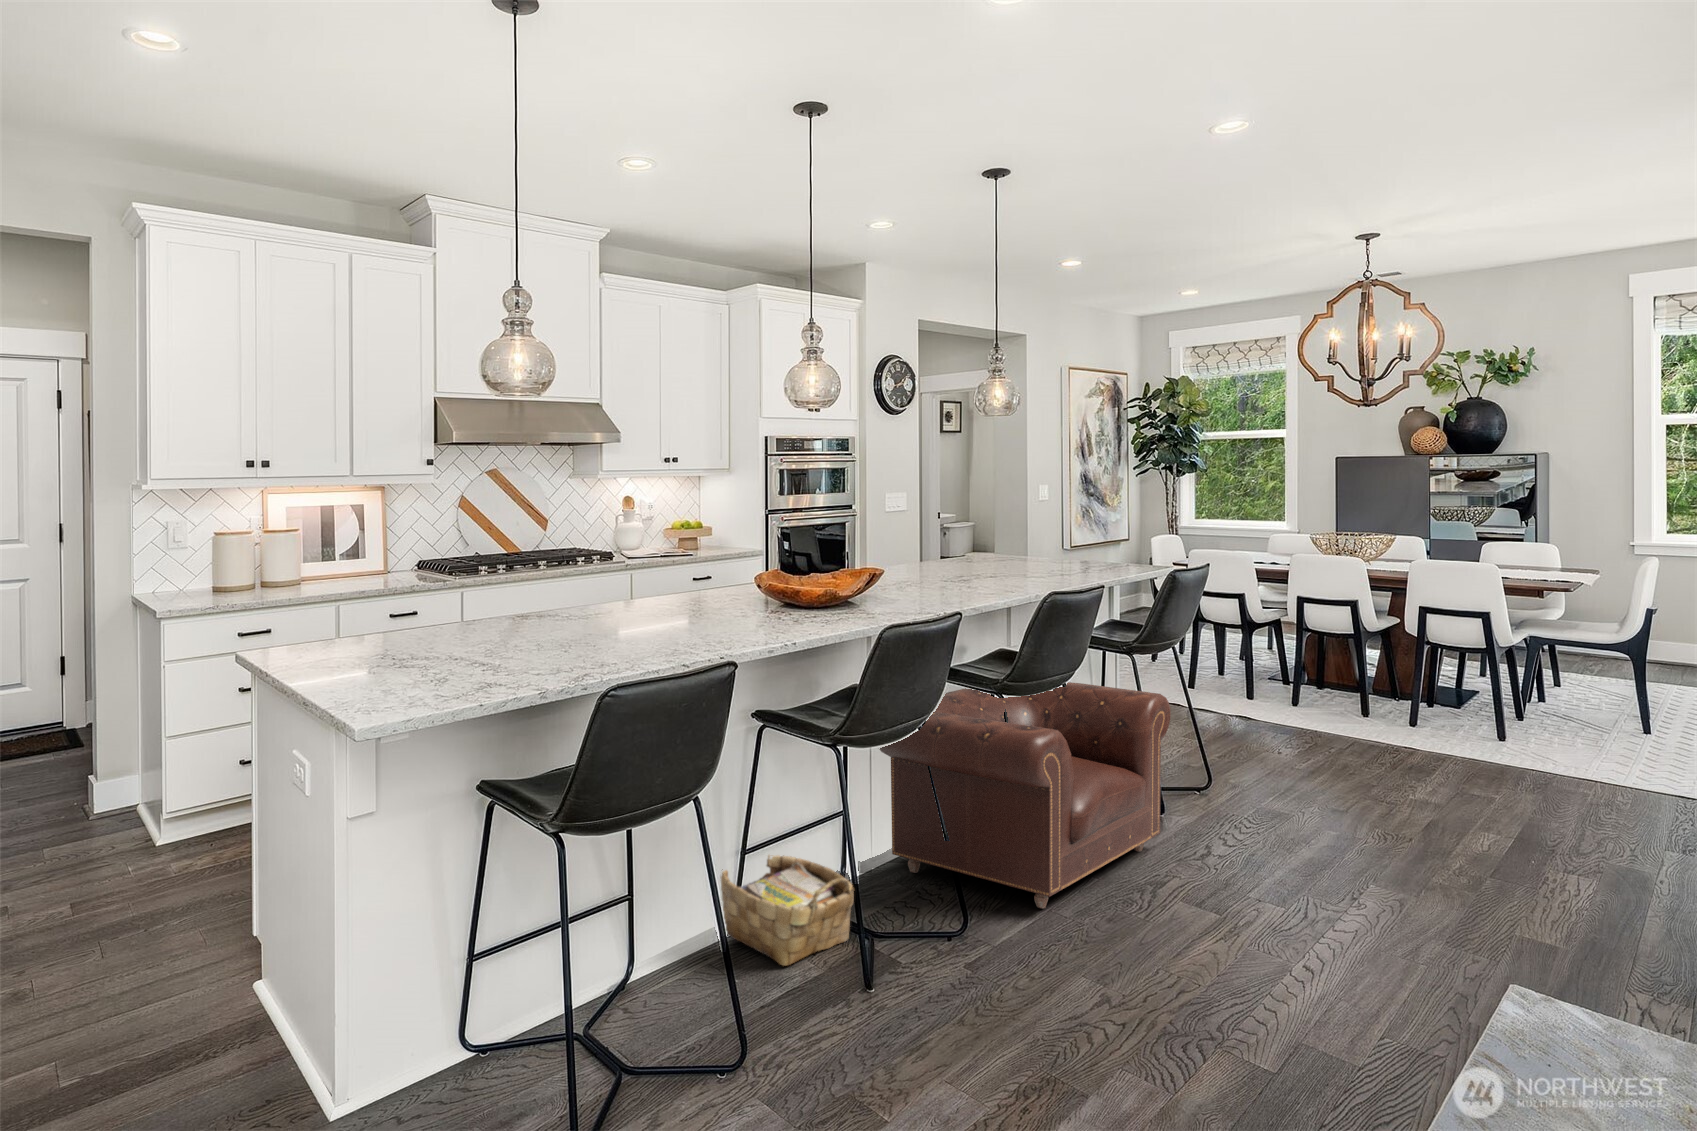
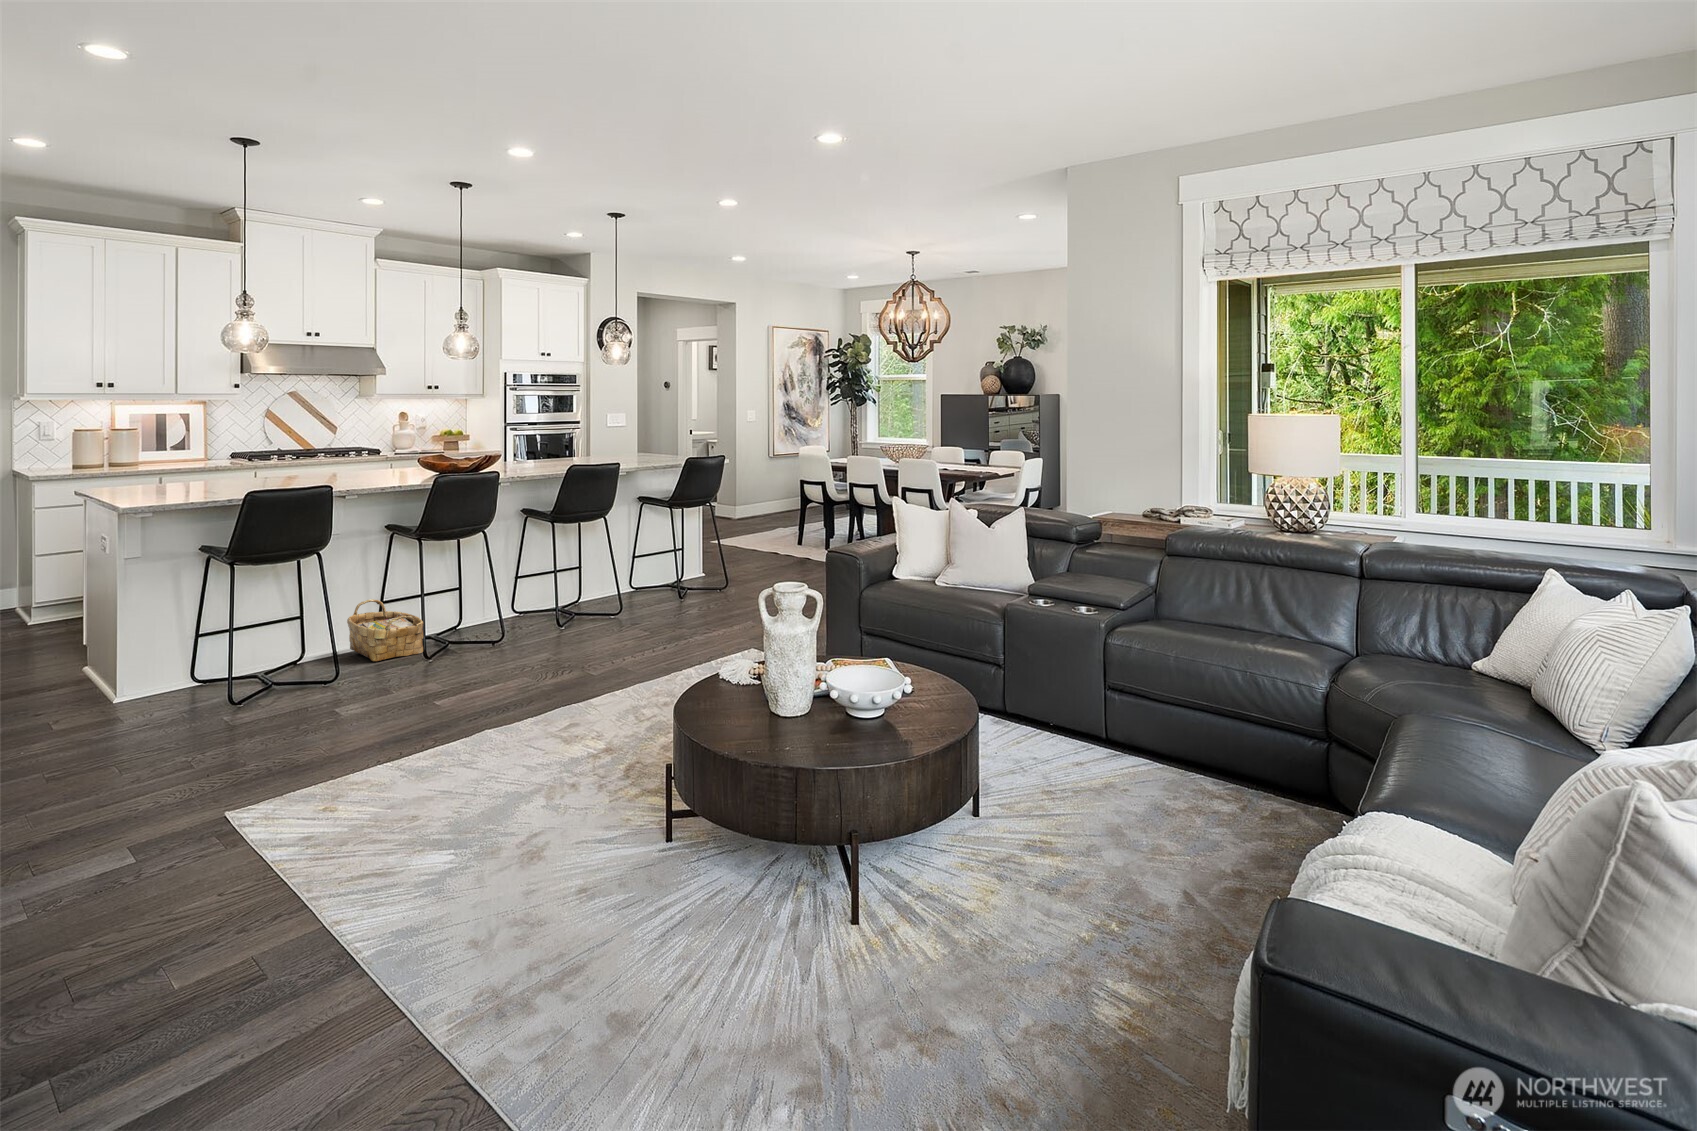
armchair: present [880,682,1171,909] -> none [463,524,659,641]

